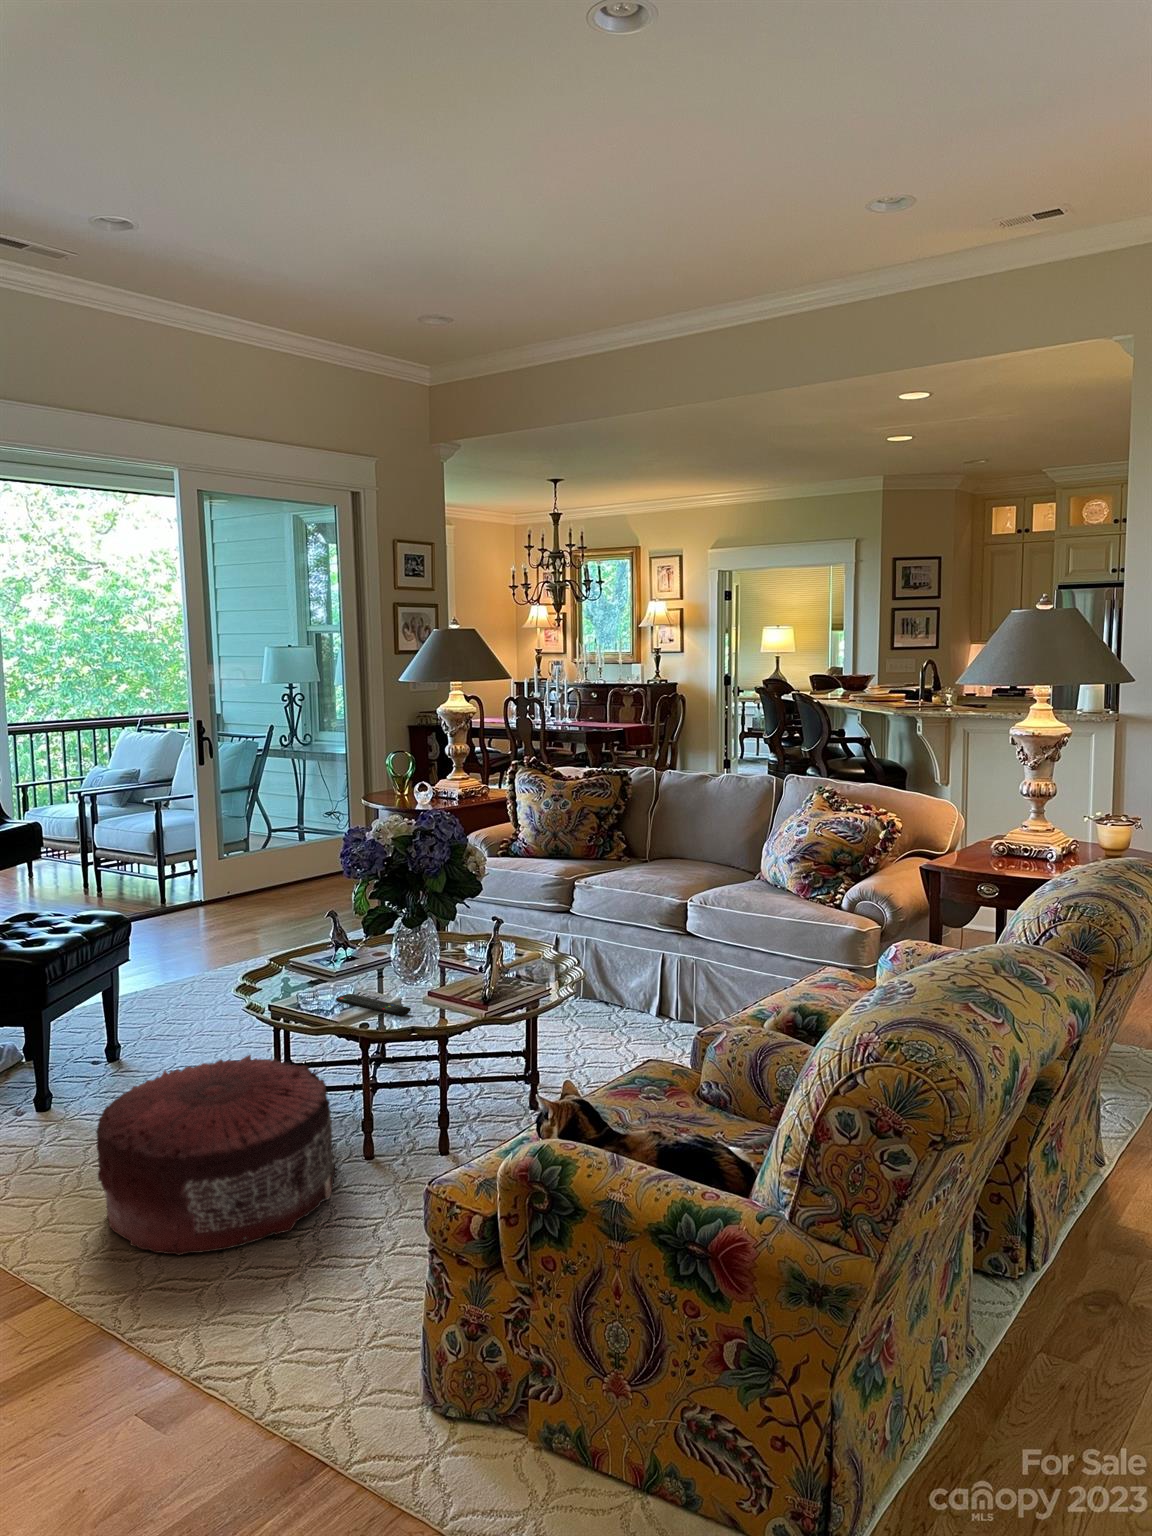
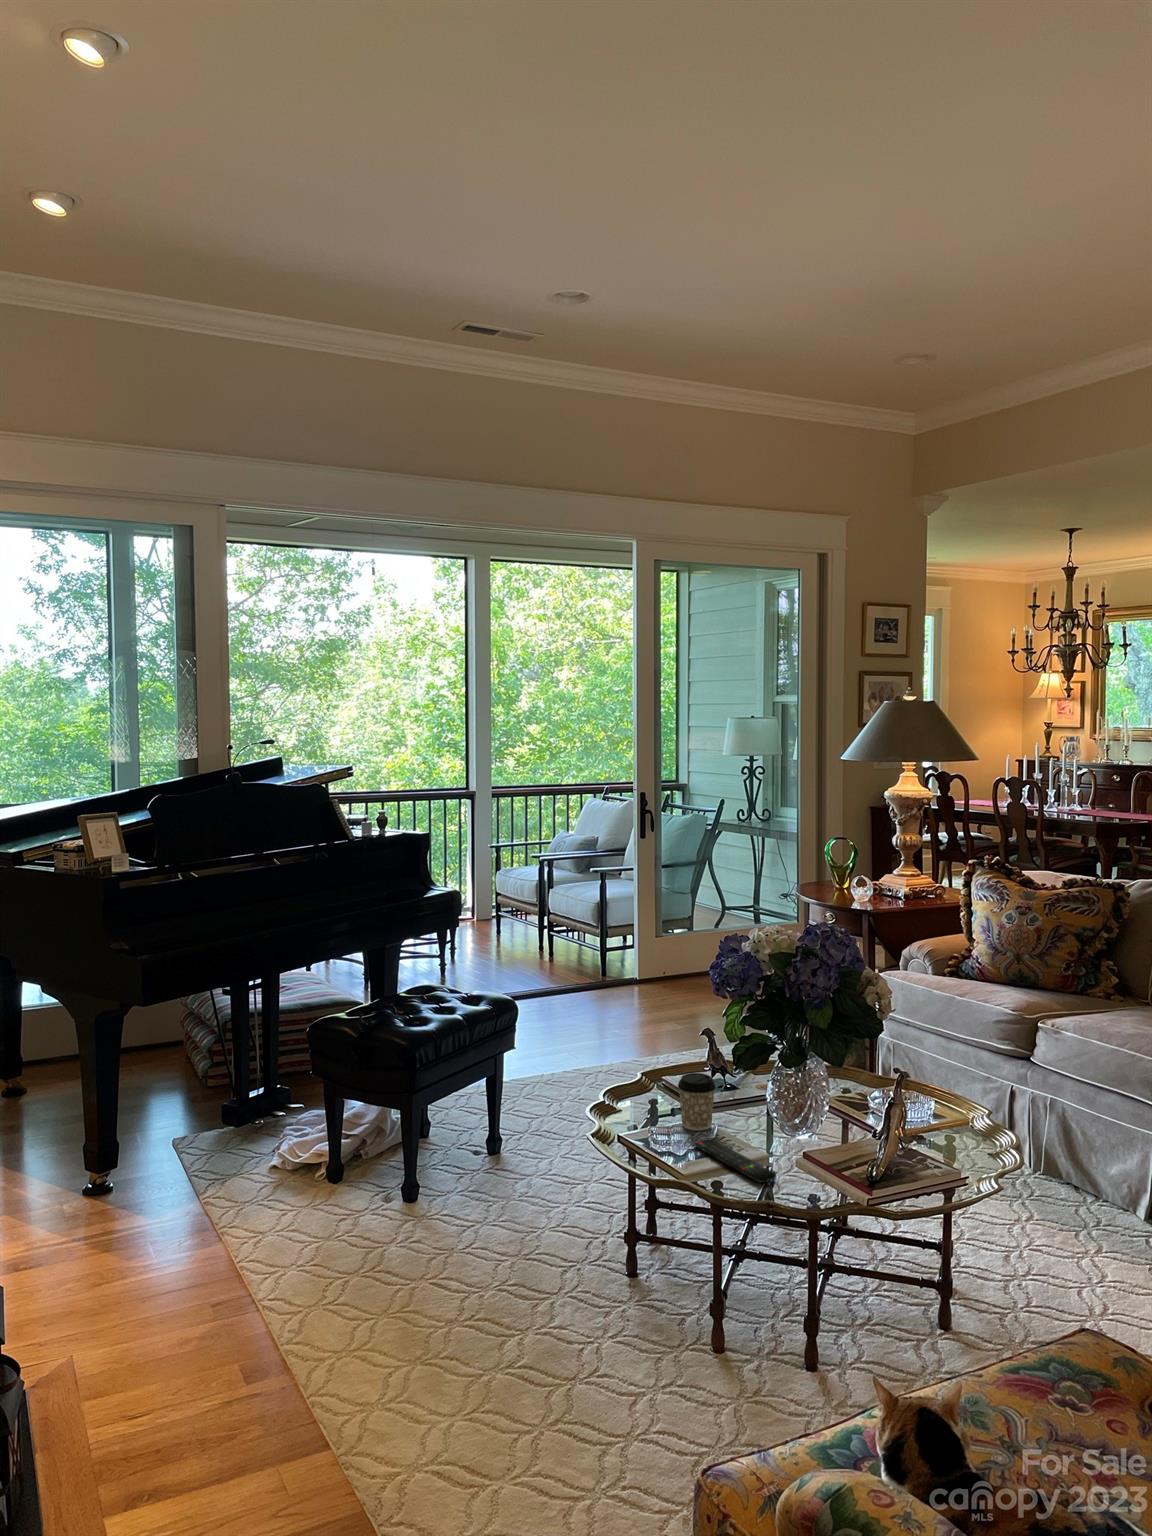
coffee cup: none [314,945,347,992] -> present [678,1073,716,1131]
pouf: present [96,1055,337,1255] -> none [405,1189,677,1438]

